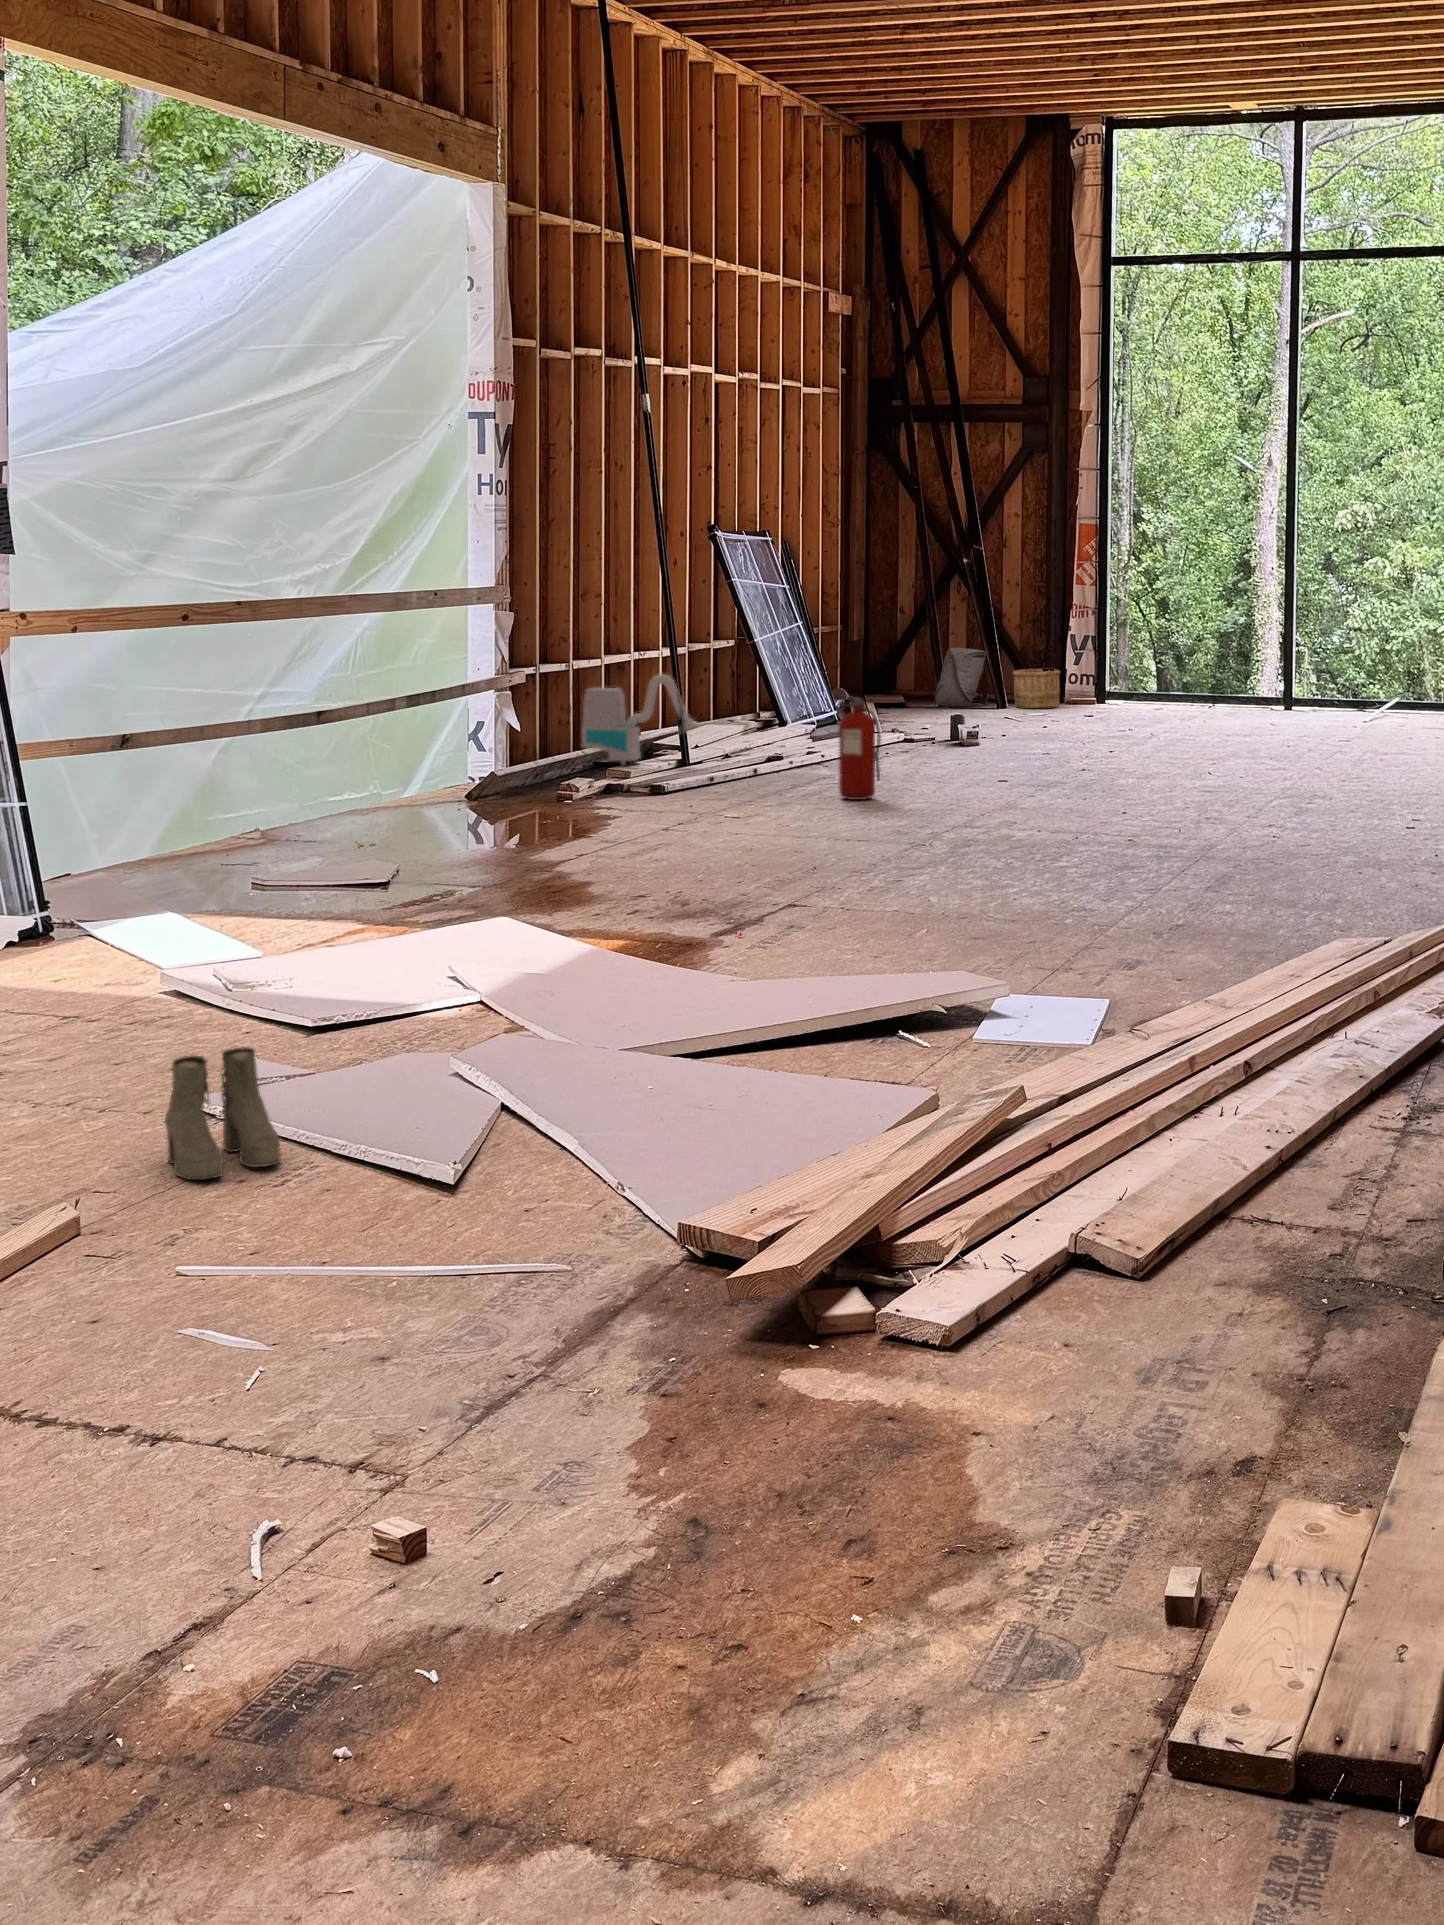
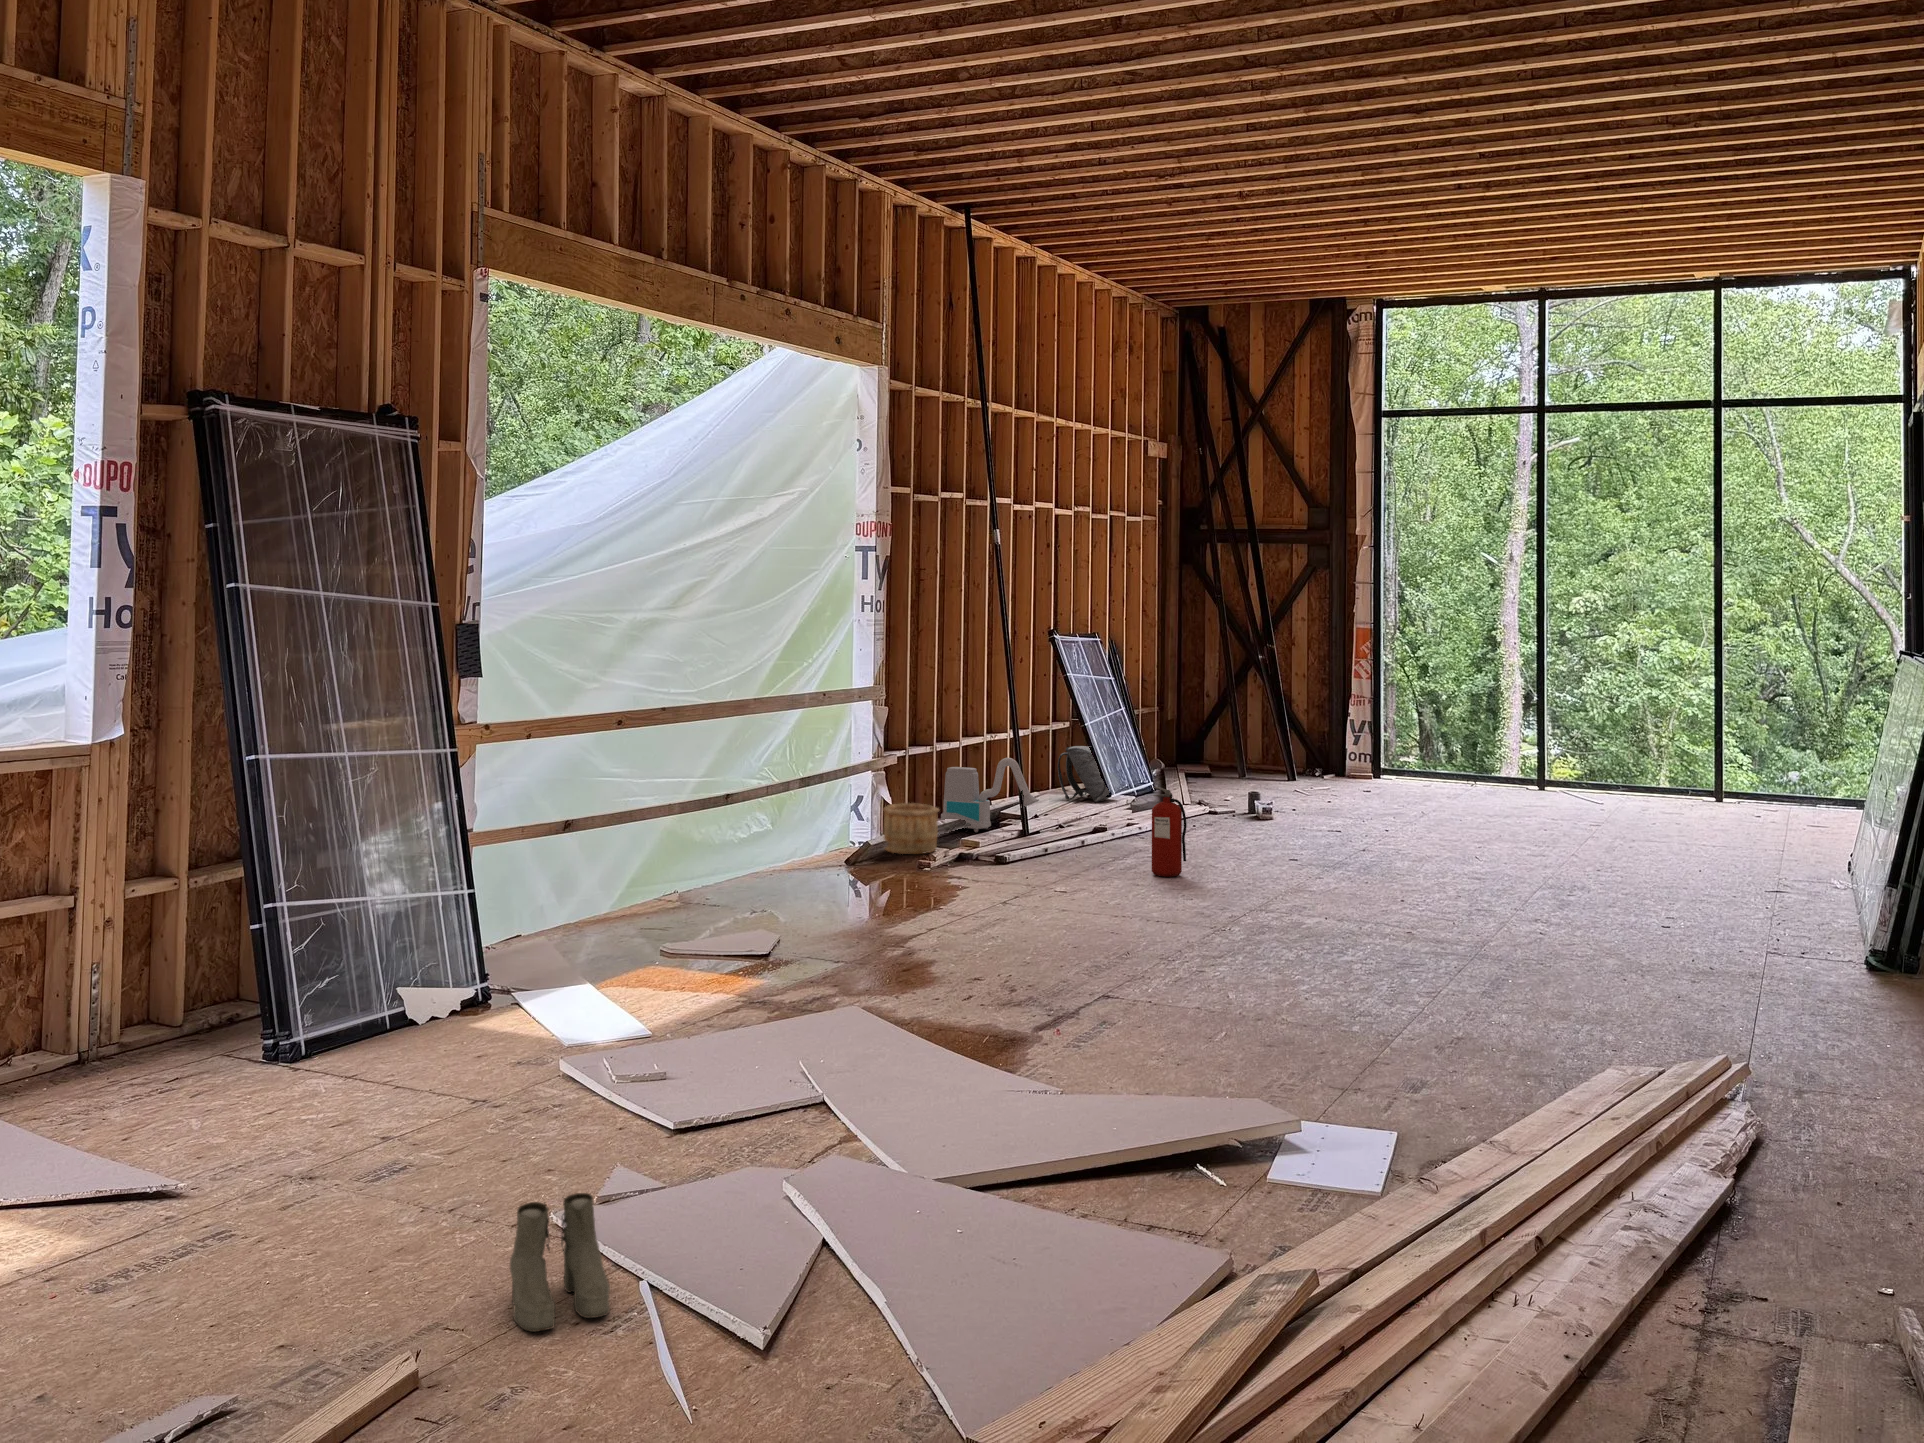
backpack: present [935,648,988,707] -> present [1058,746,1110,802]
wooden bucket: present [1012,669,1060,709] -> present [883,803,939,854]

